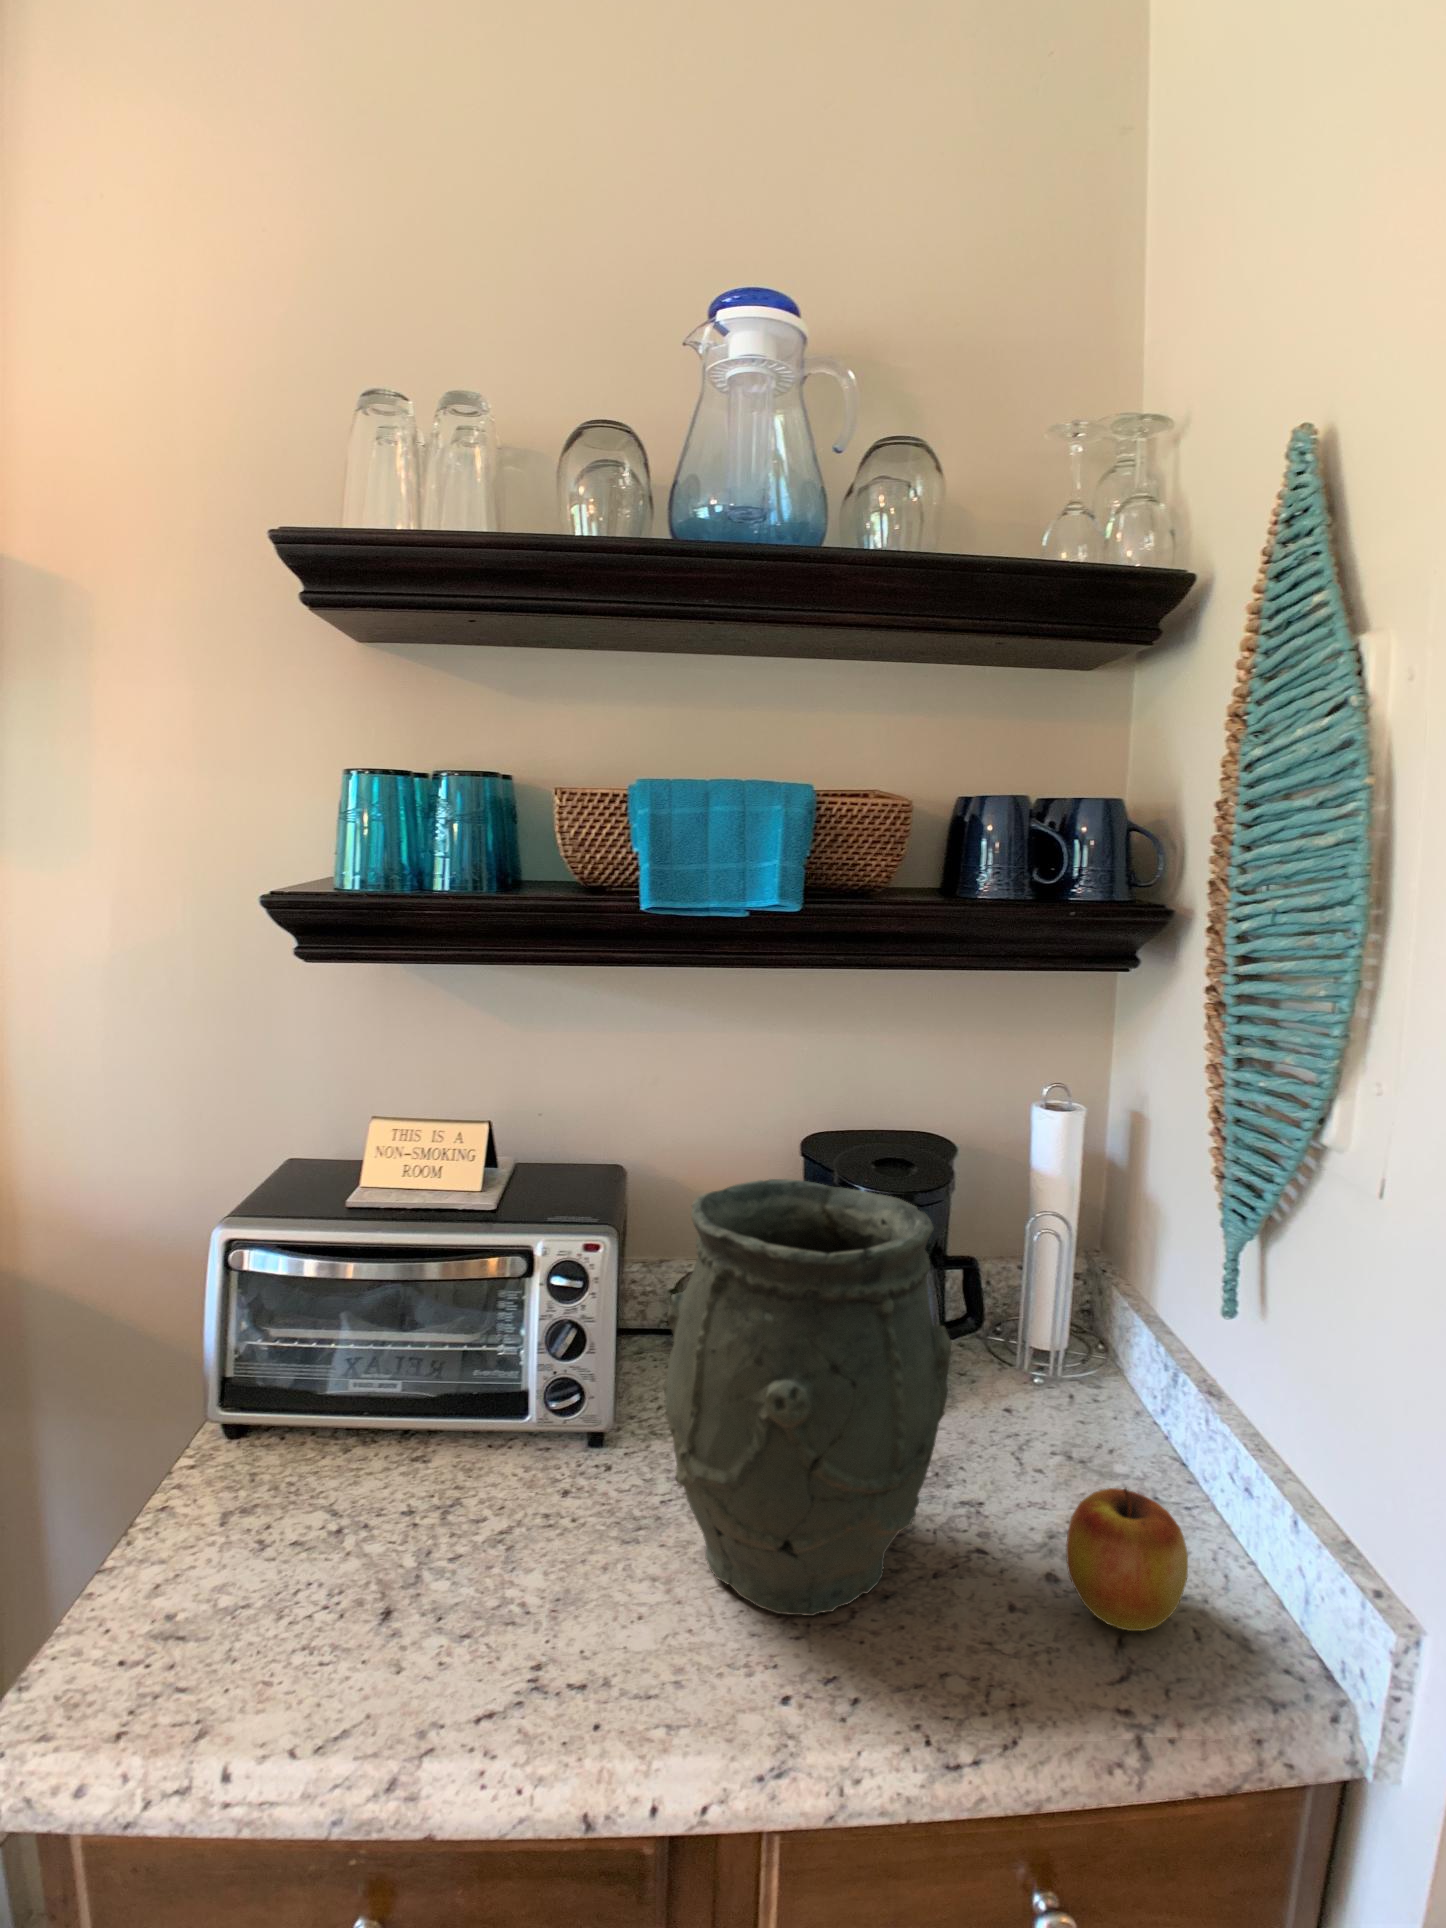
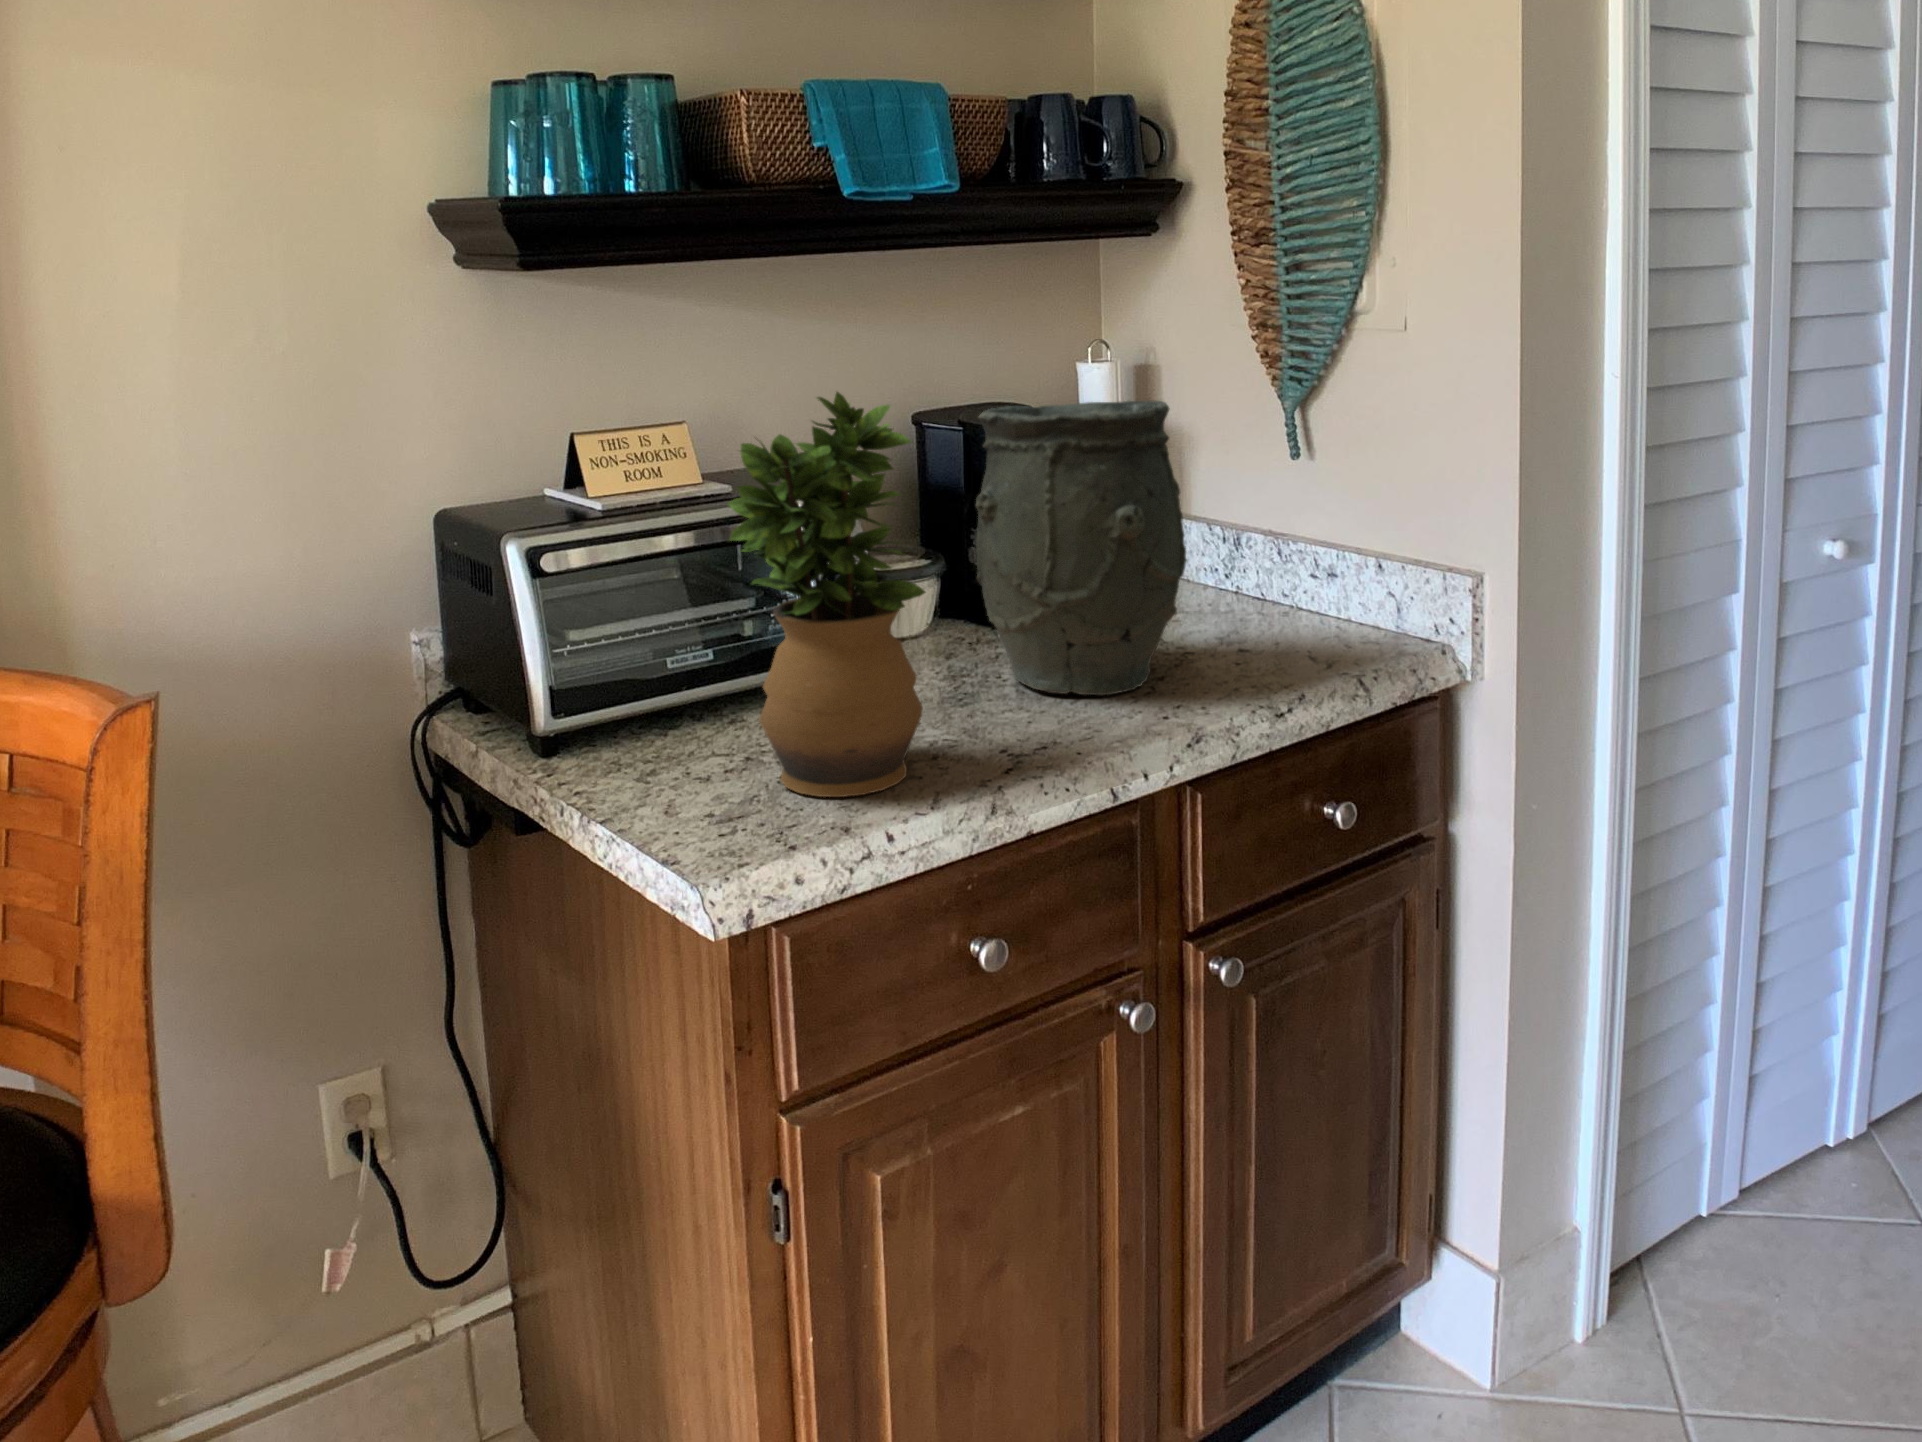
potted plant: none [187,1162,444,1679] -> present [728,392,926,797]
apple: present [1066,1488,1188,1631] -> none [1250,558,1331,648]

